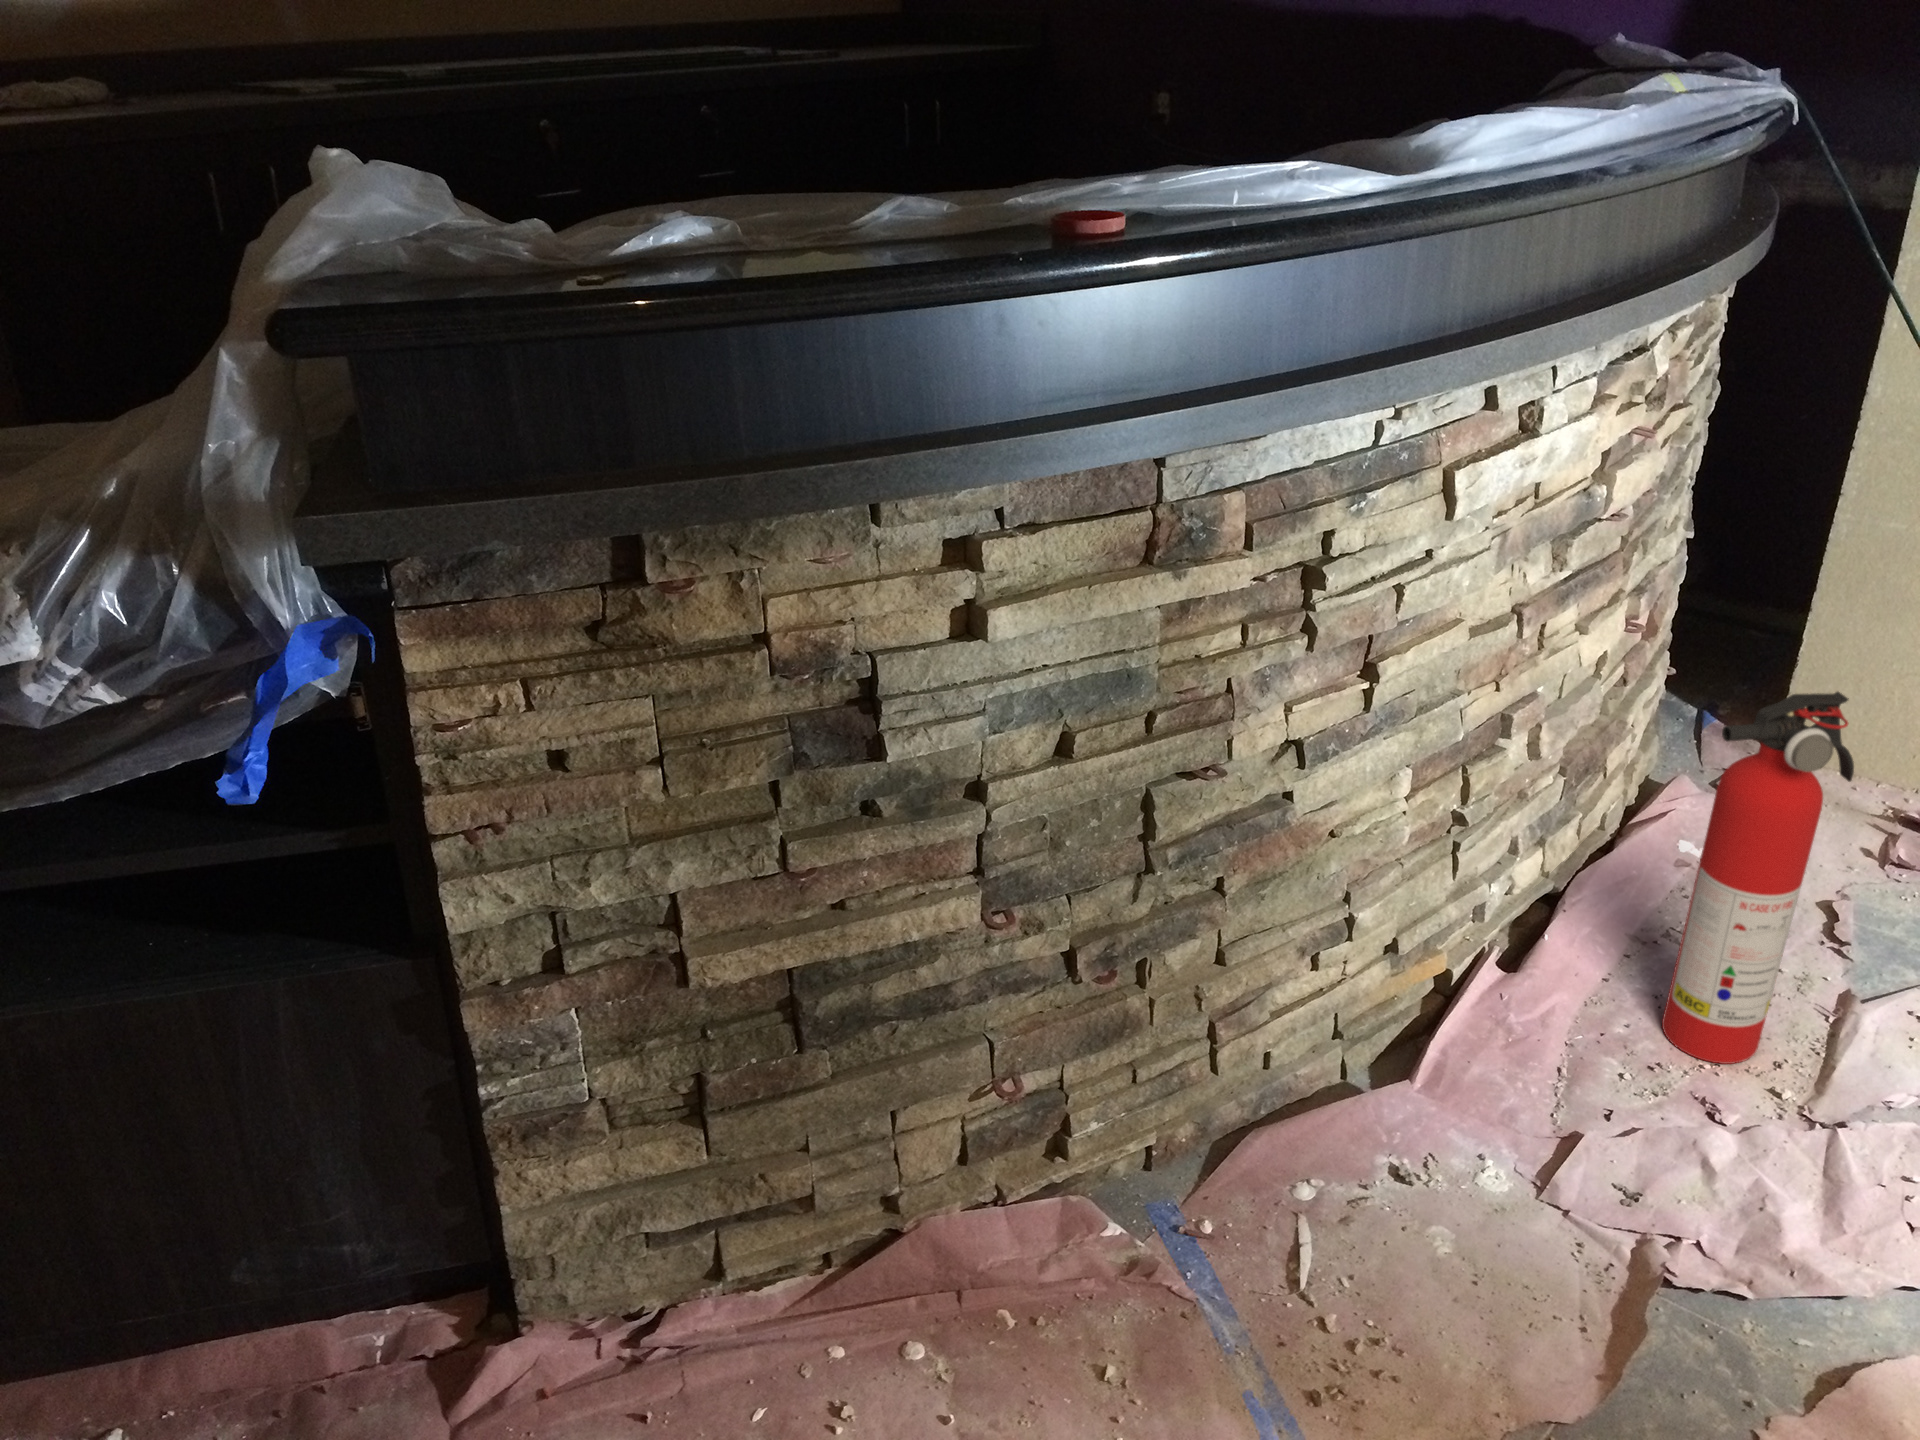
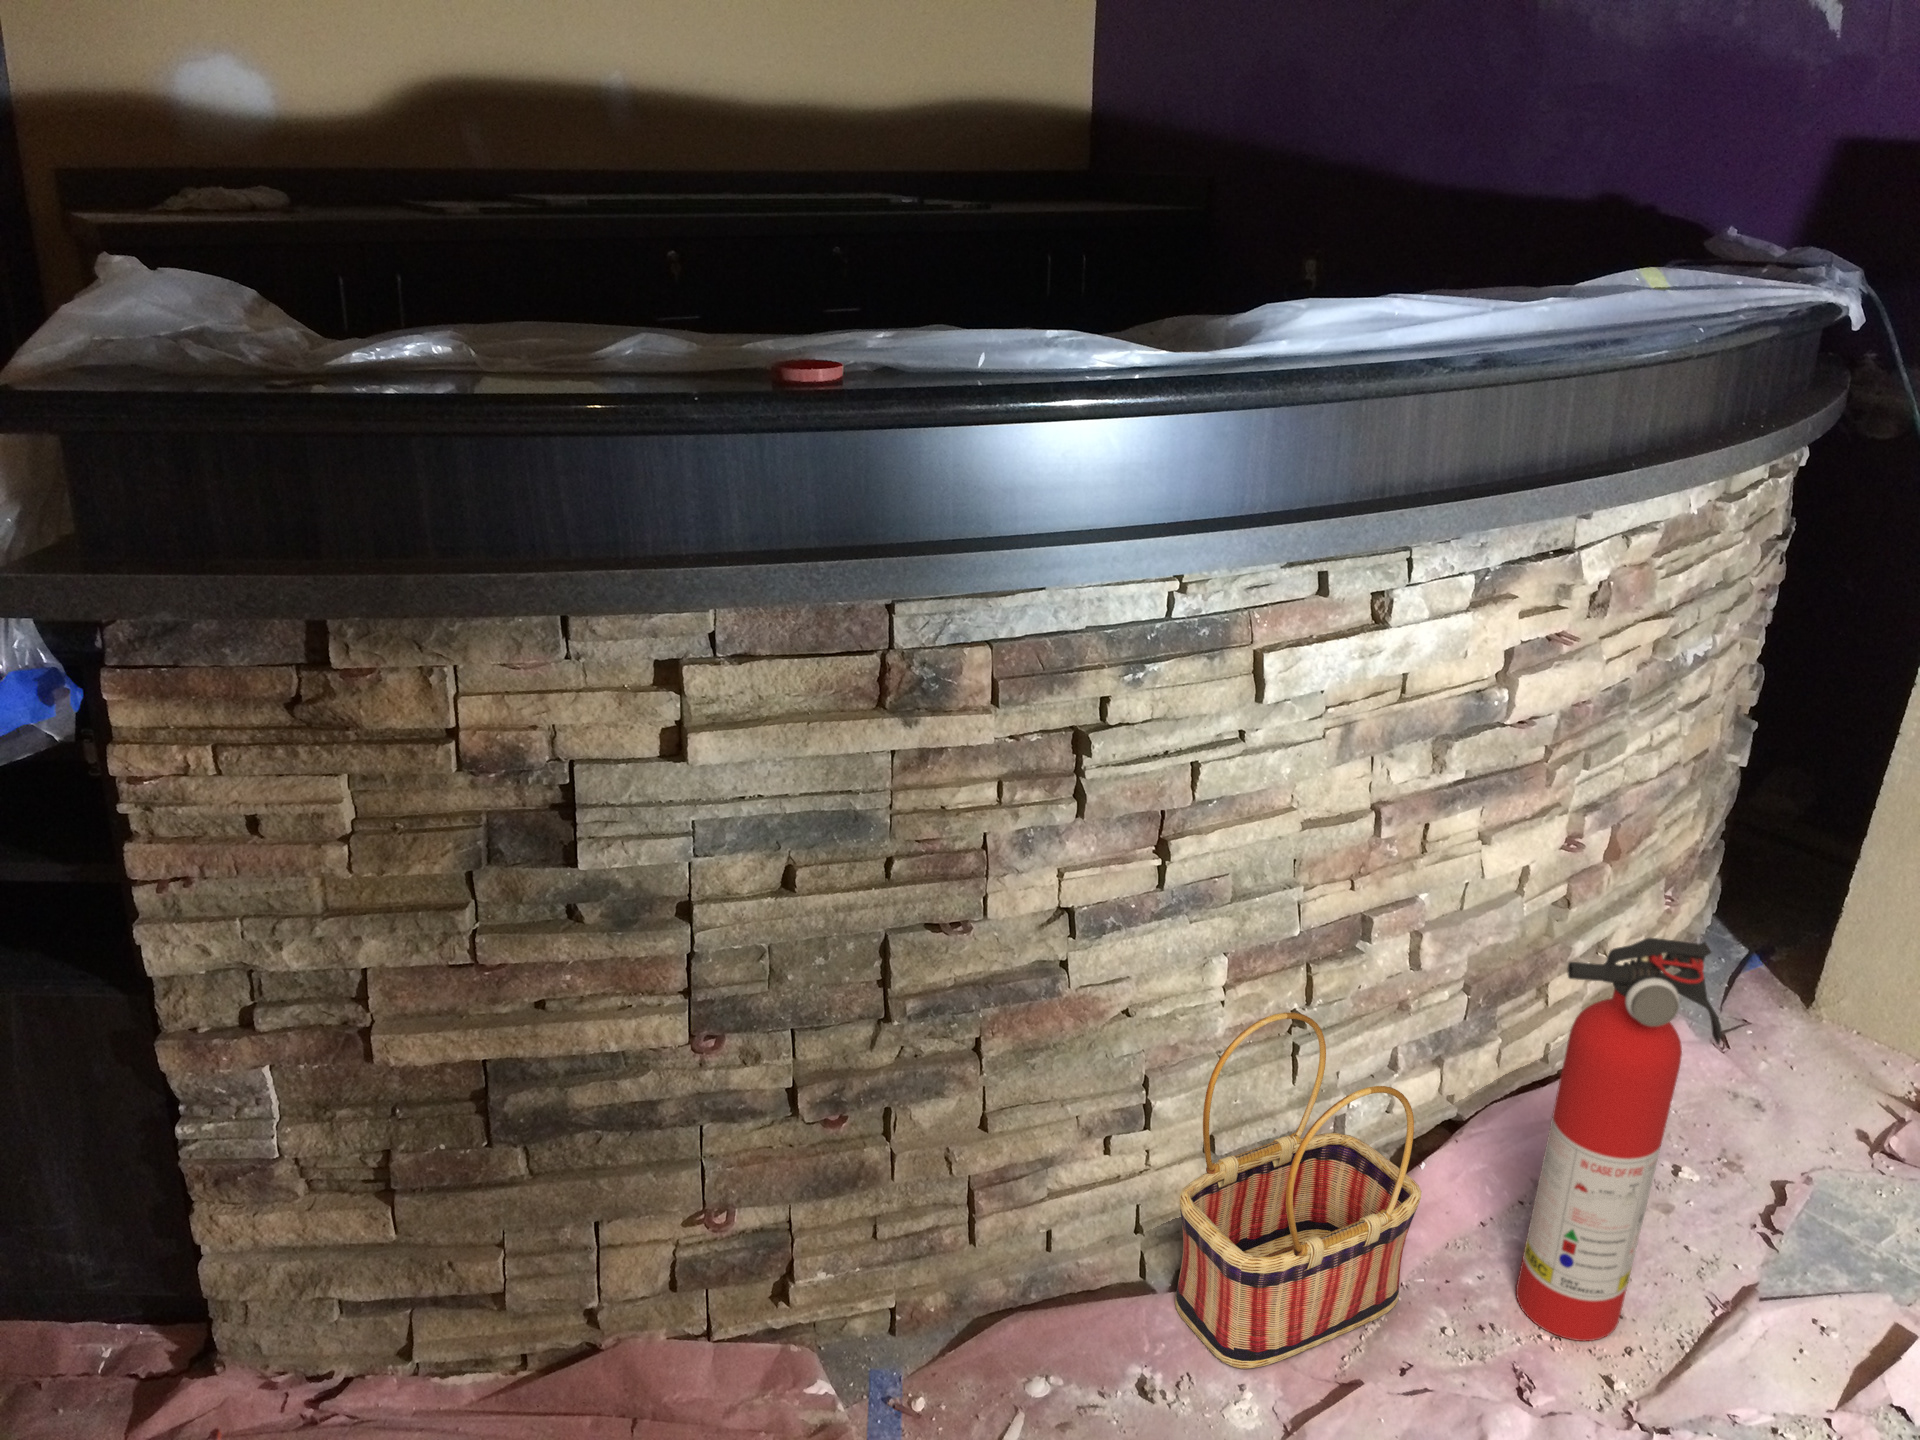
basket: none [1385,811,1606,1140] -> present [1175,1012,1421,1369]

